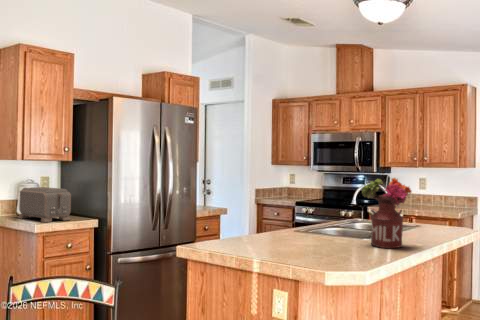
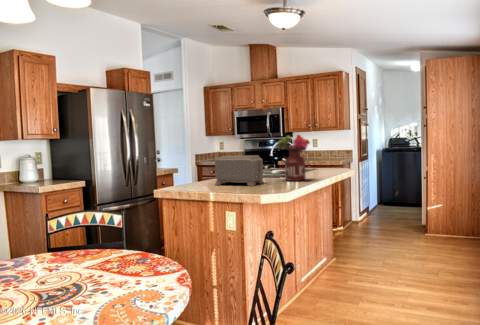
toaster: present [18,187,71,222] -> present [215,155,263,186]

